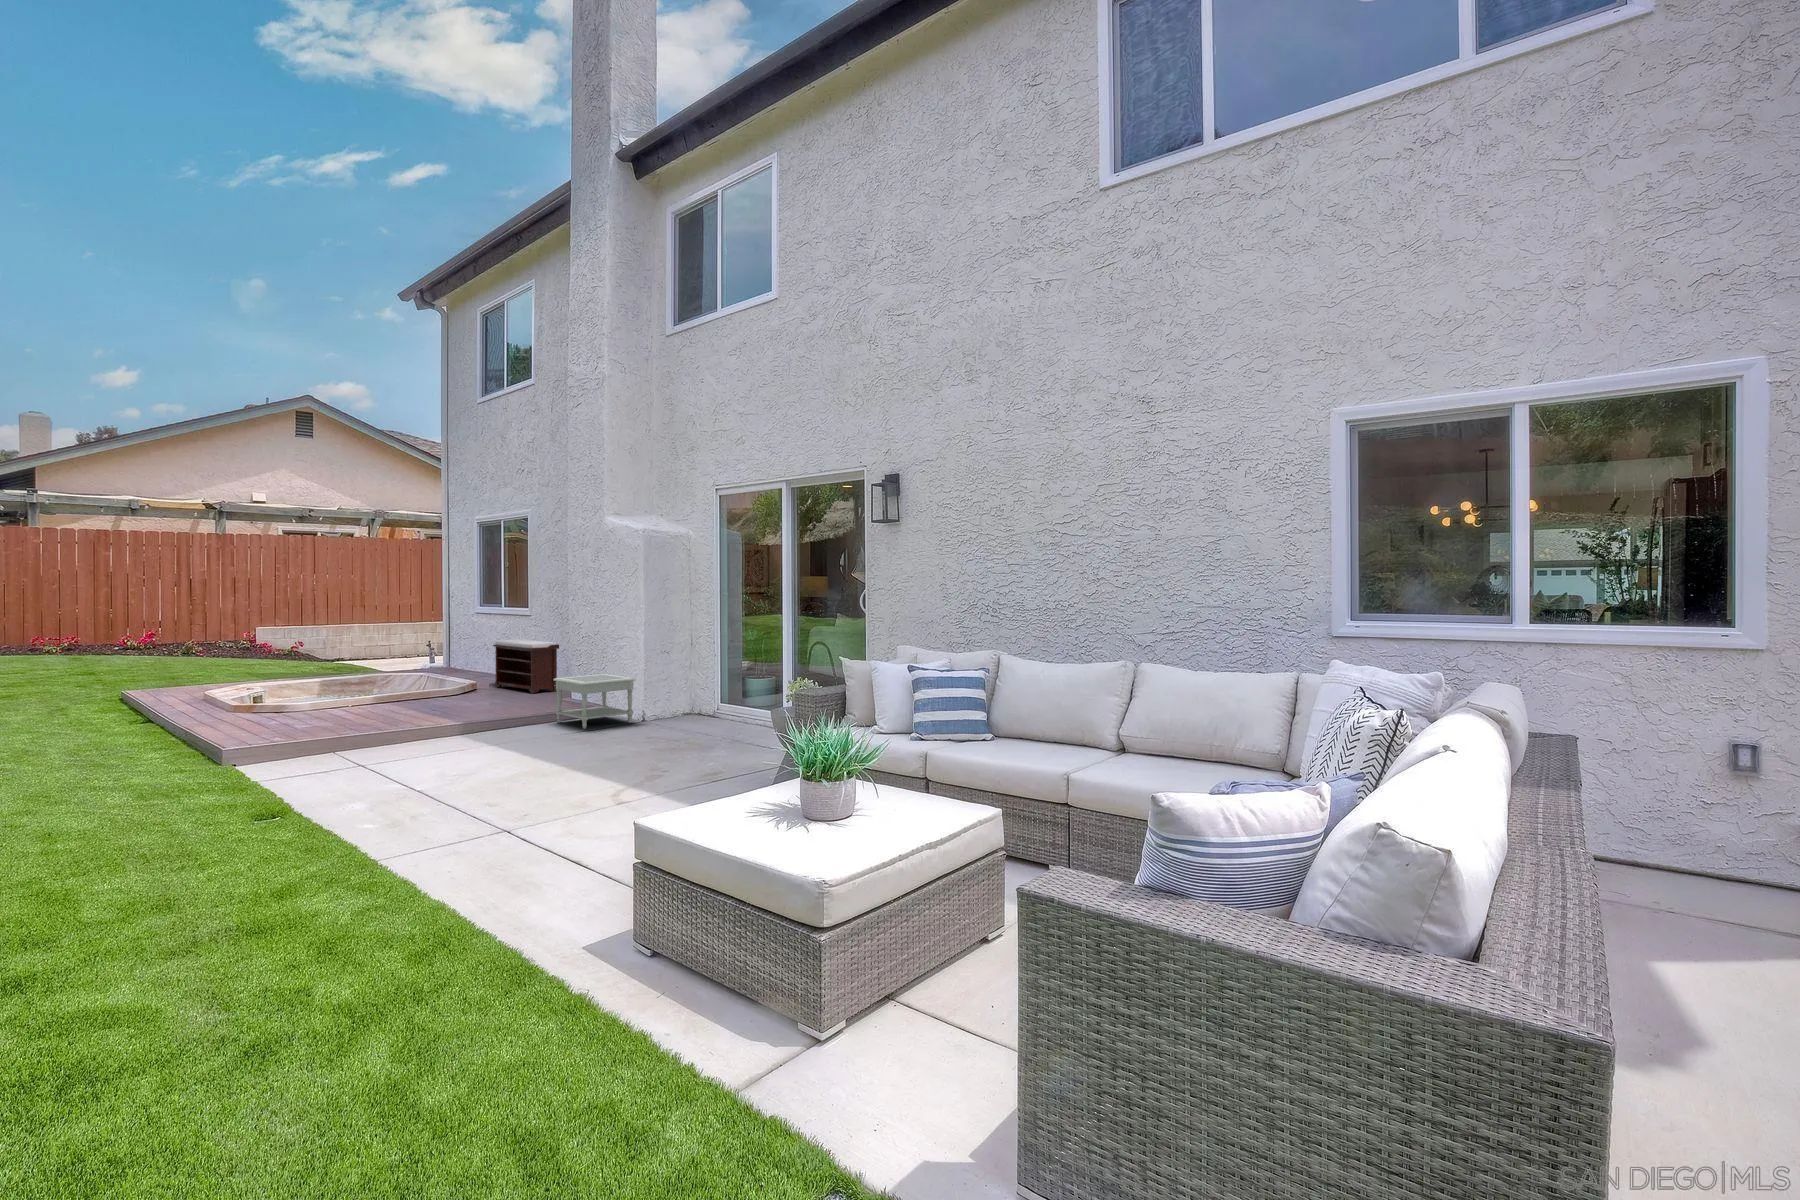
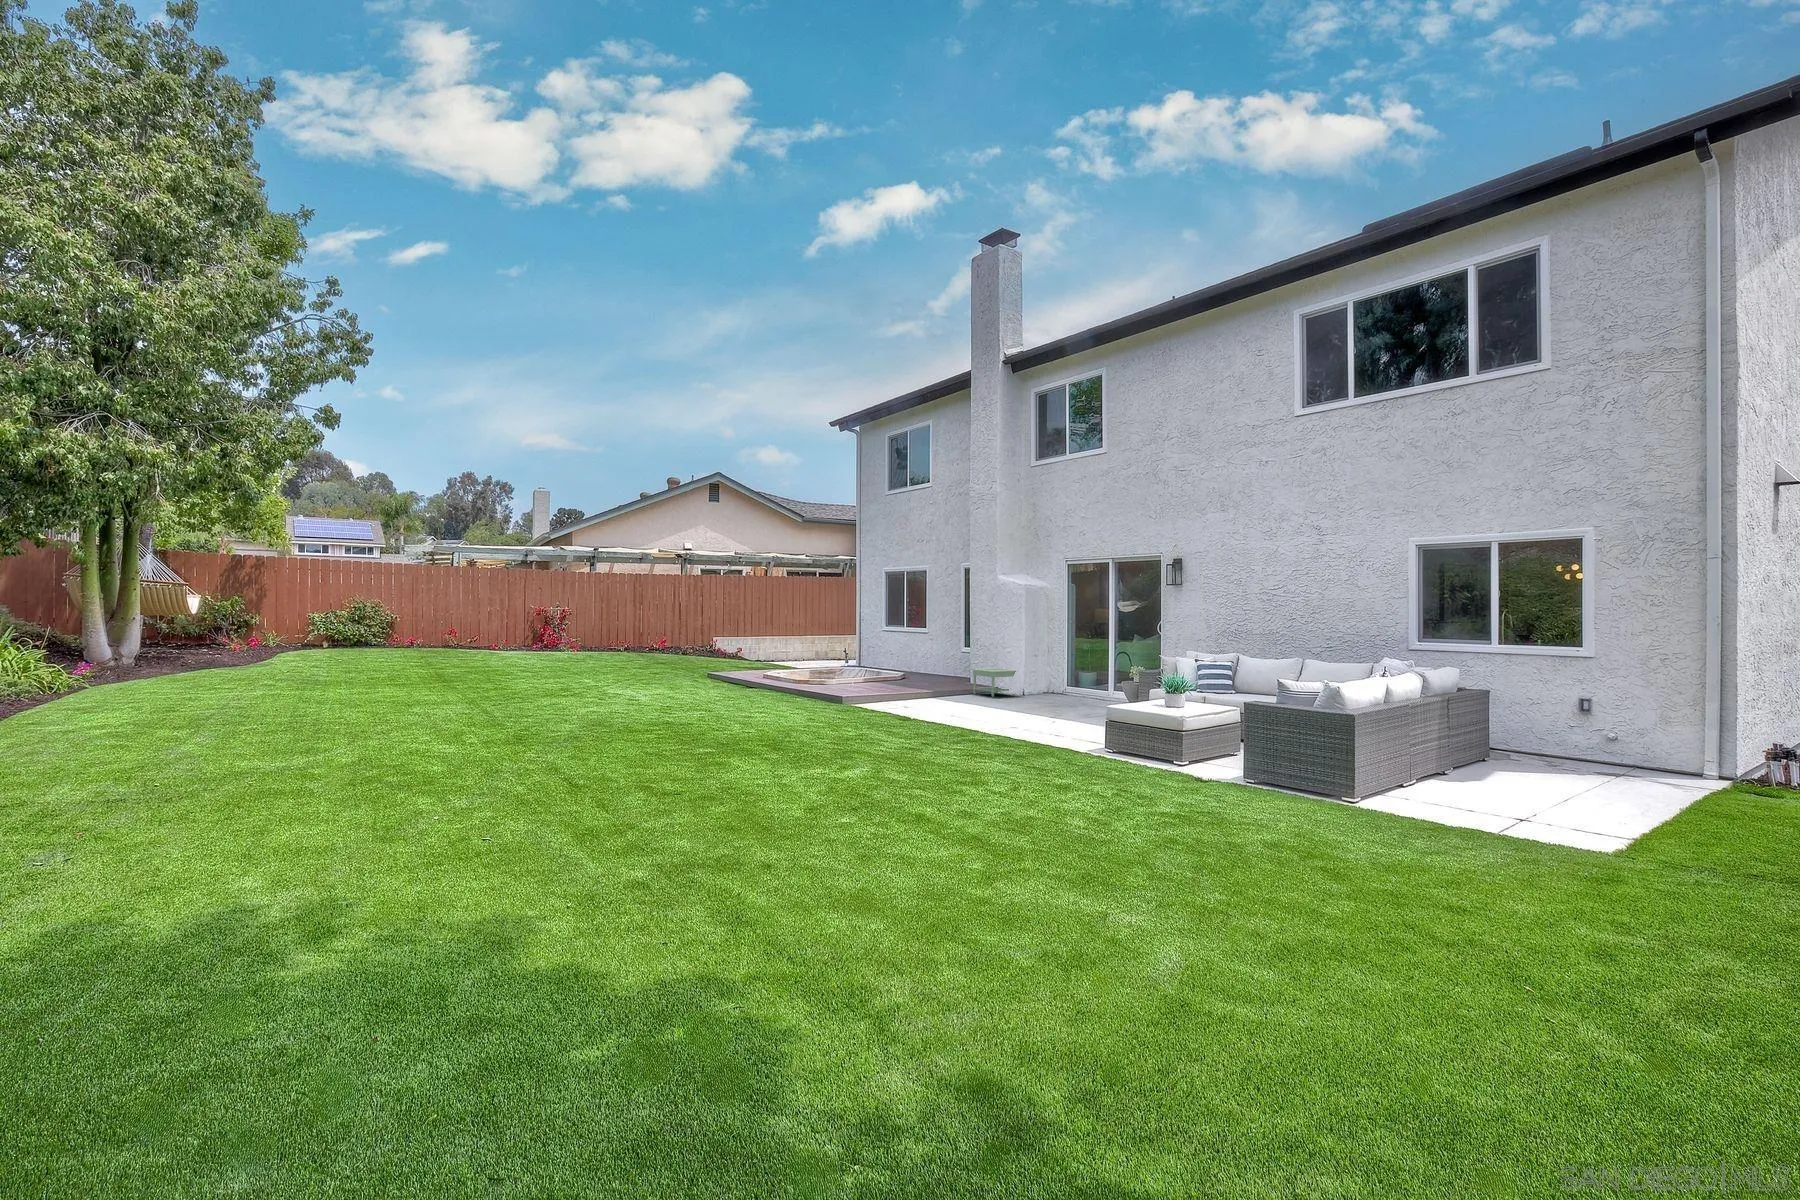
bench: present [493,639,559,694] -> none [907,648,950,681]

